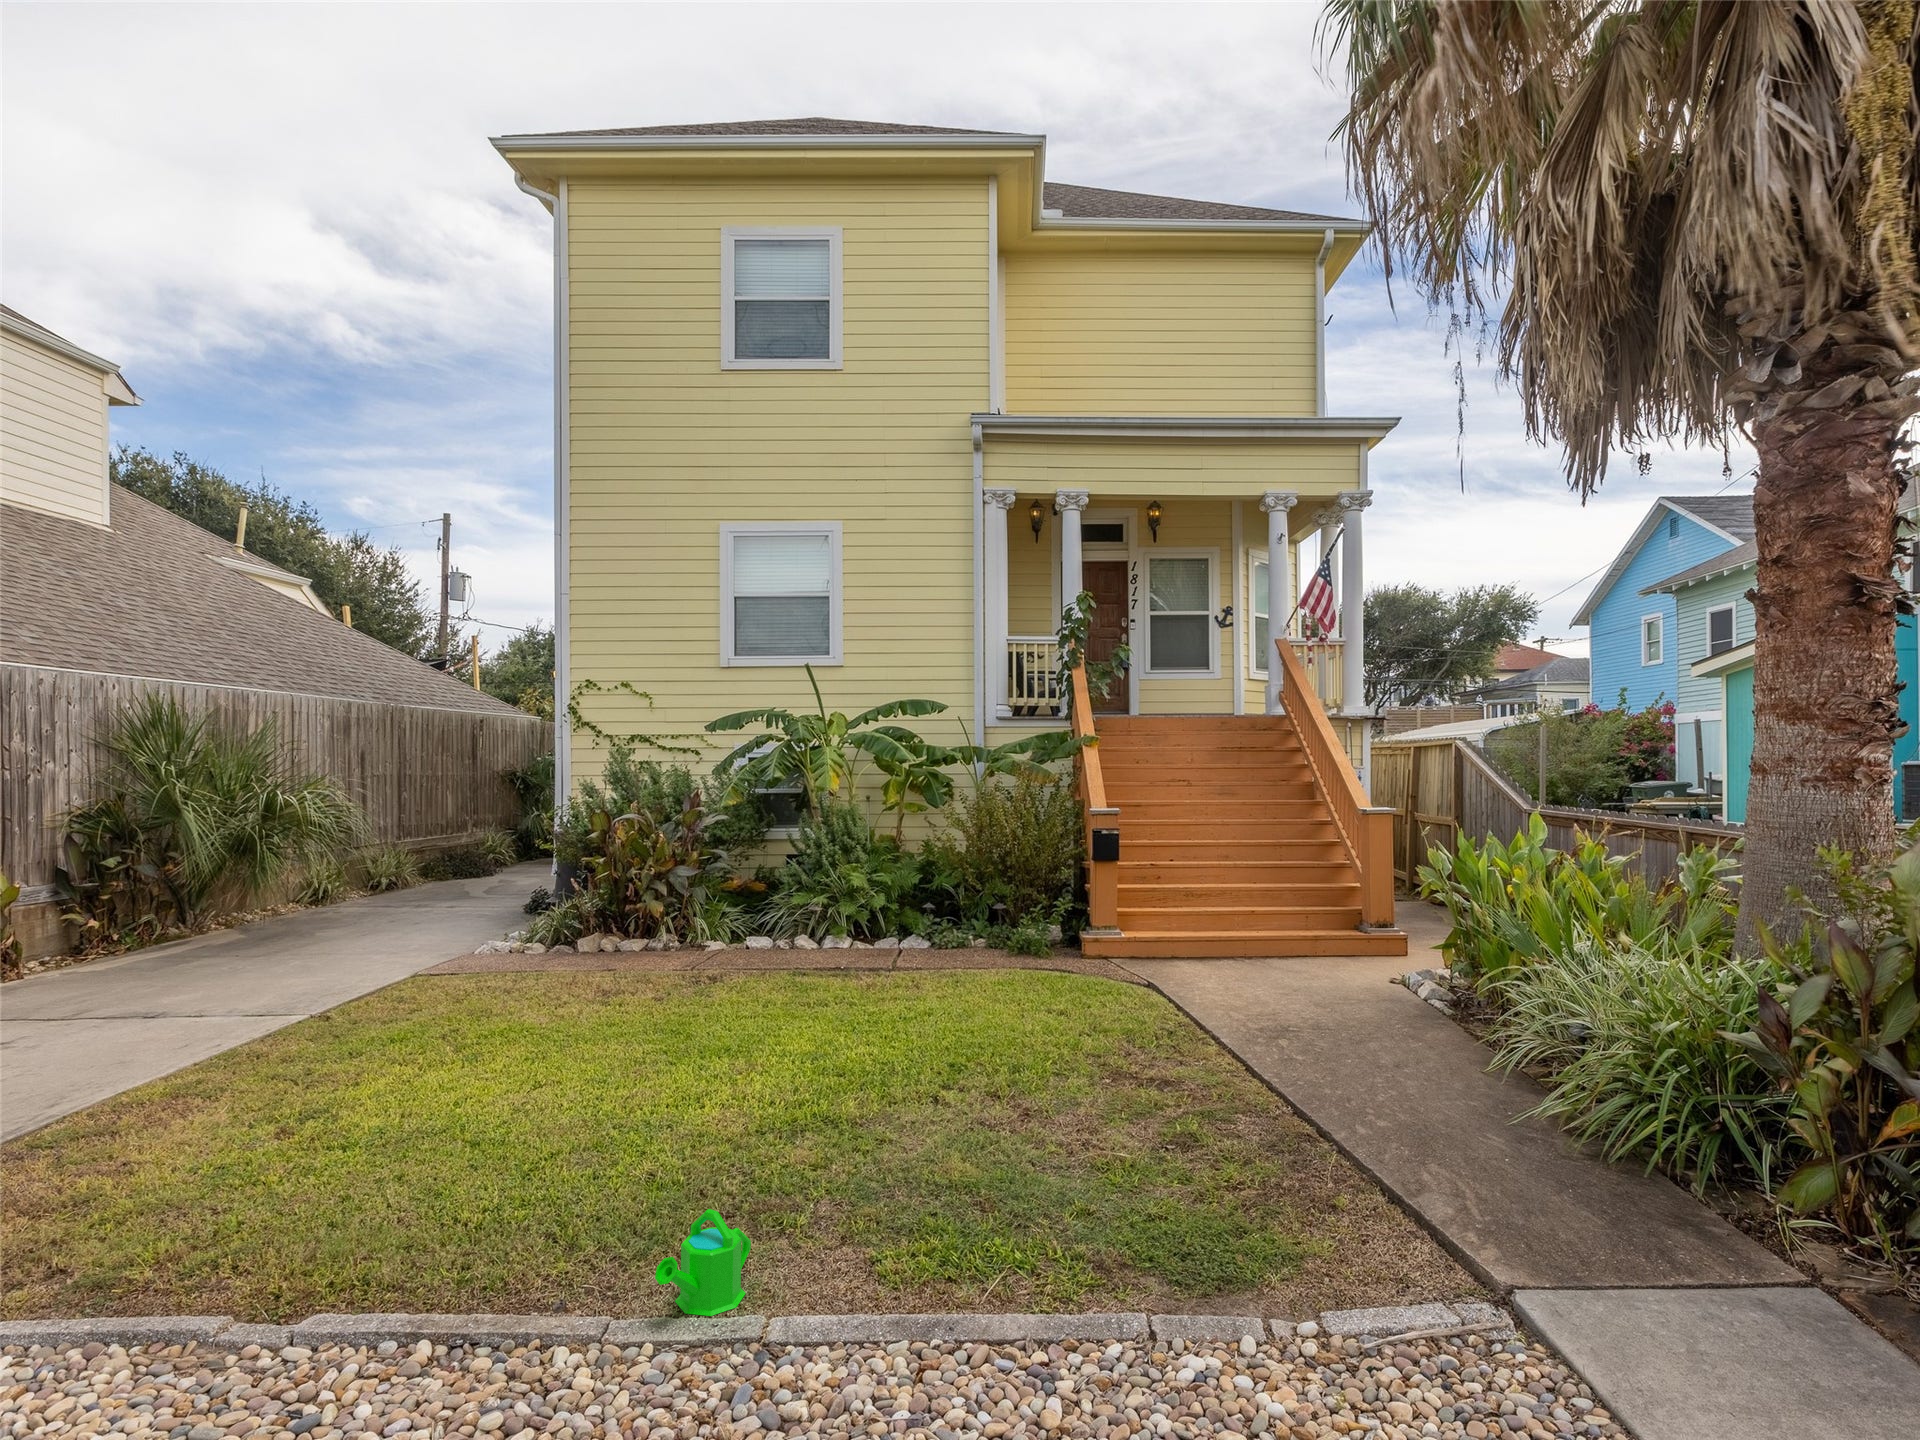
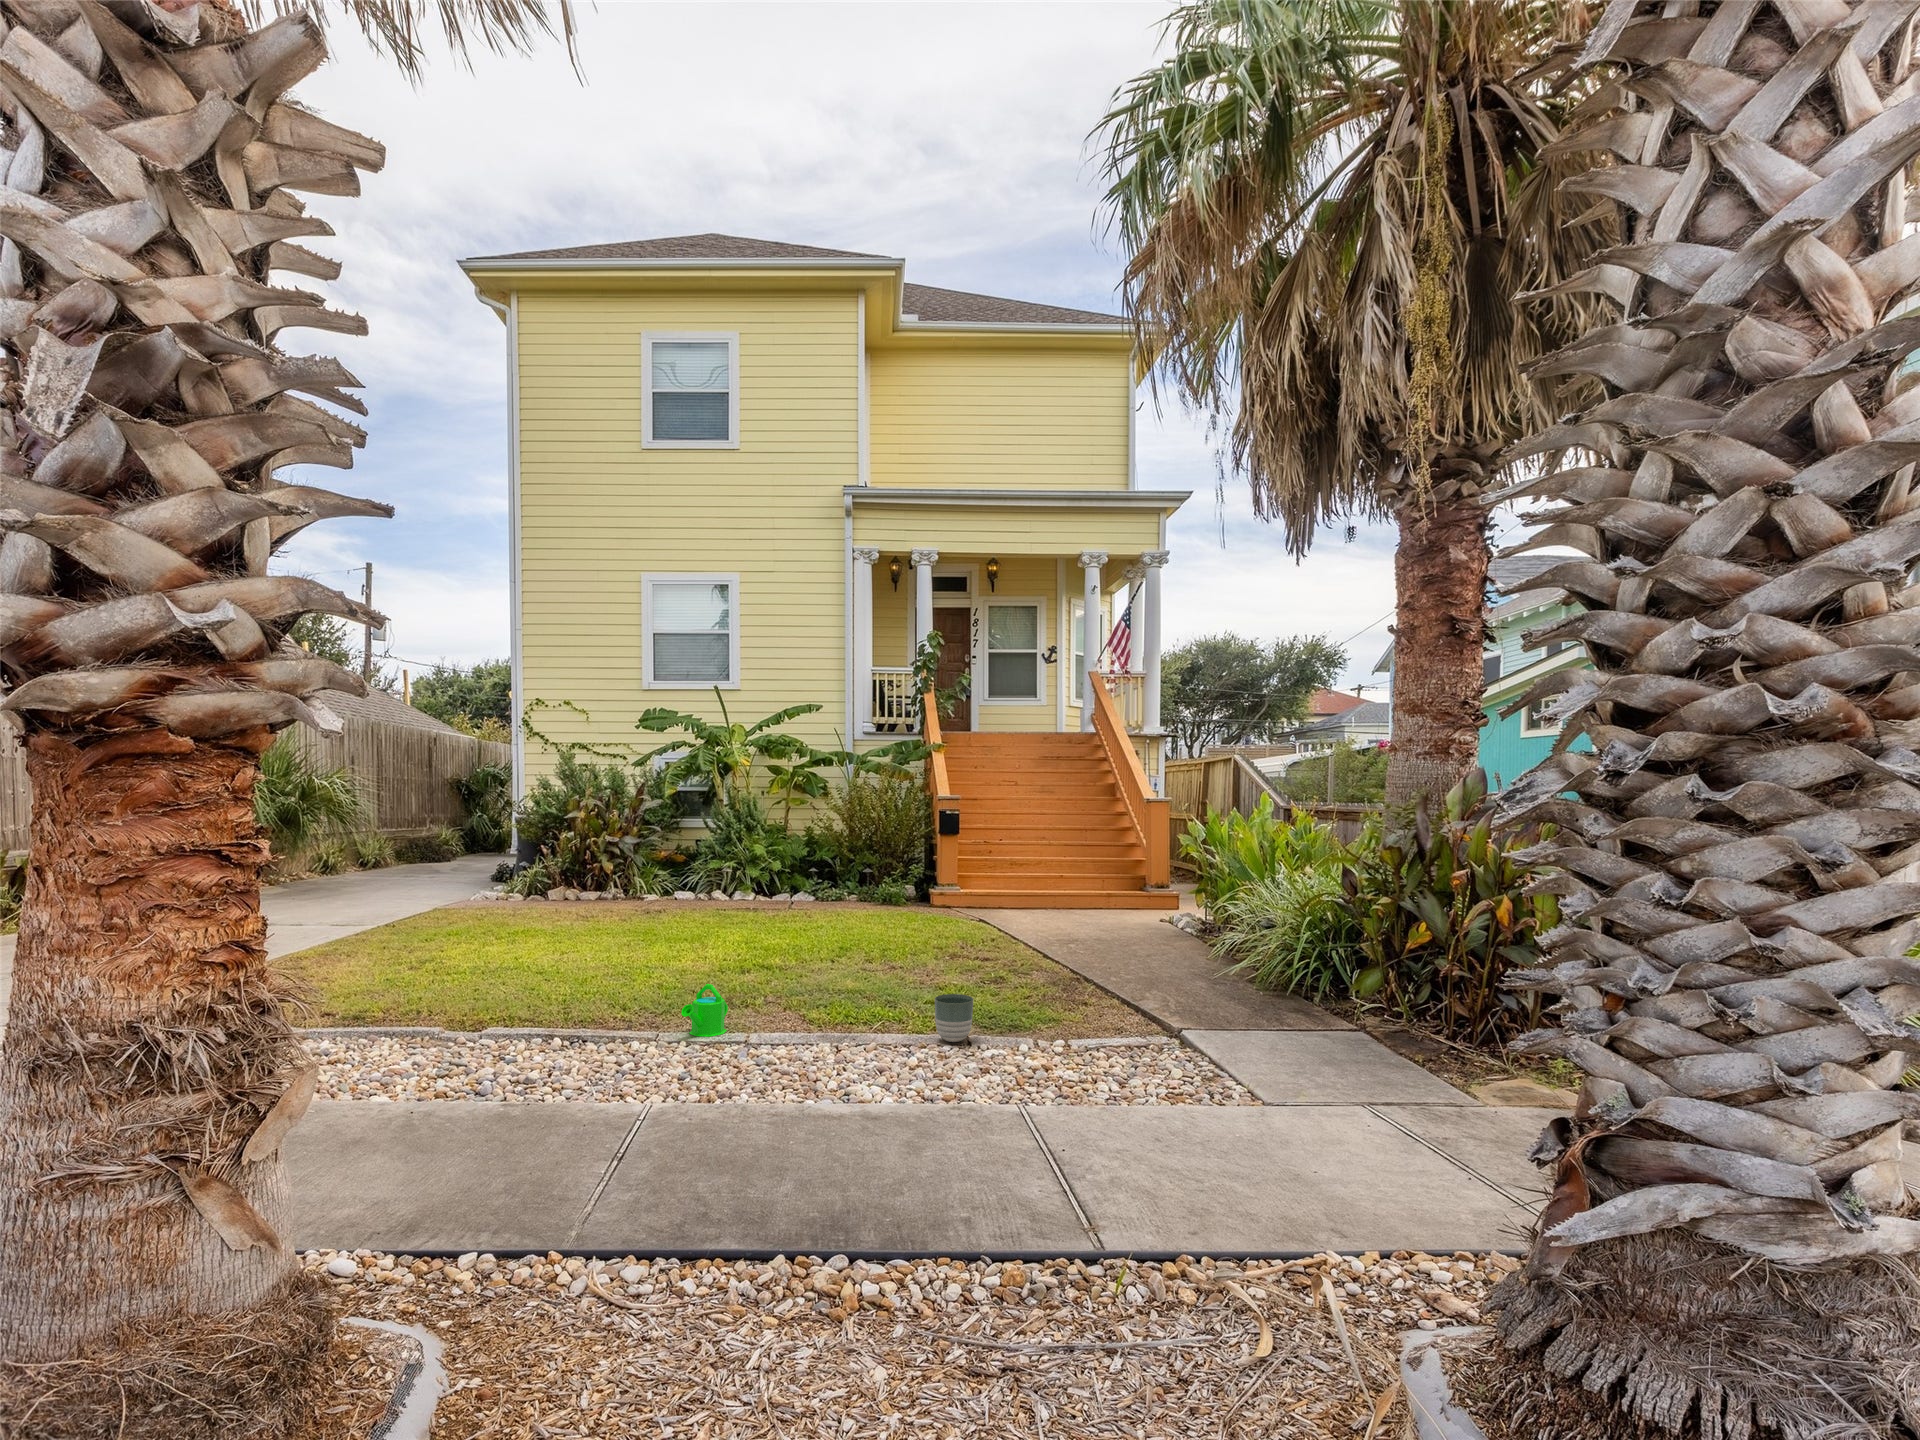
planter: none [1135,1259,1214,1369] -> present [935,994,973,1042]

